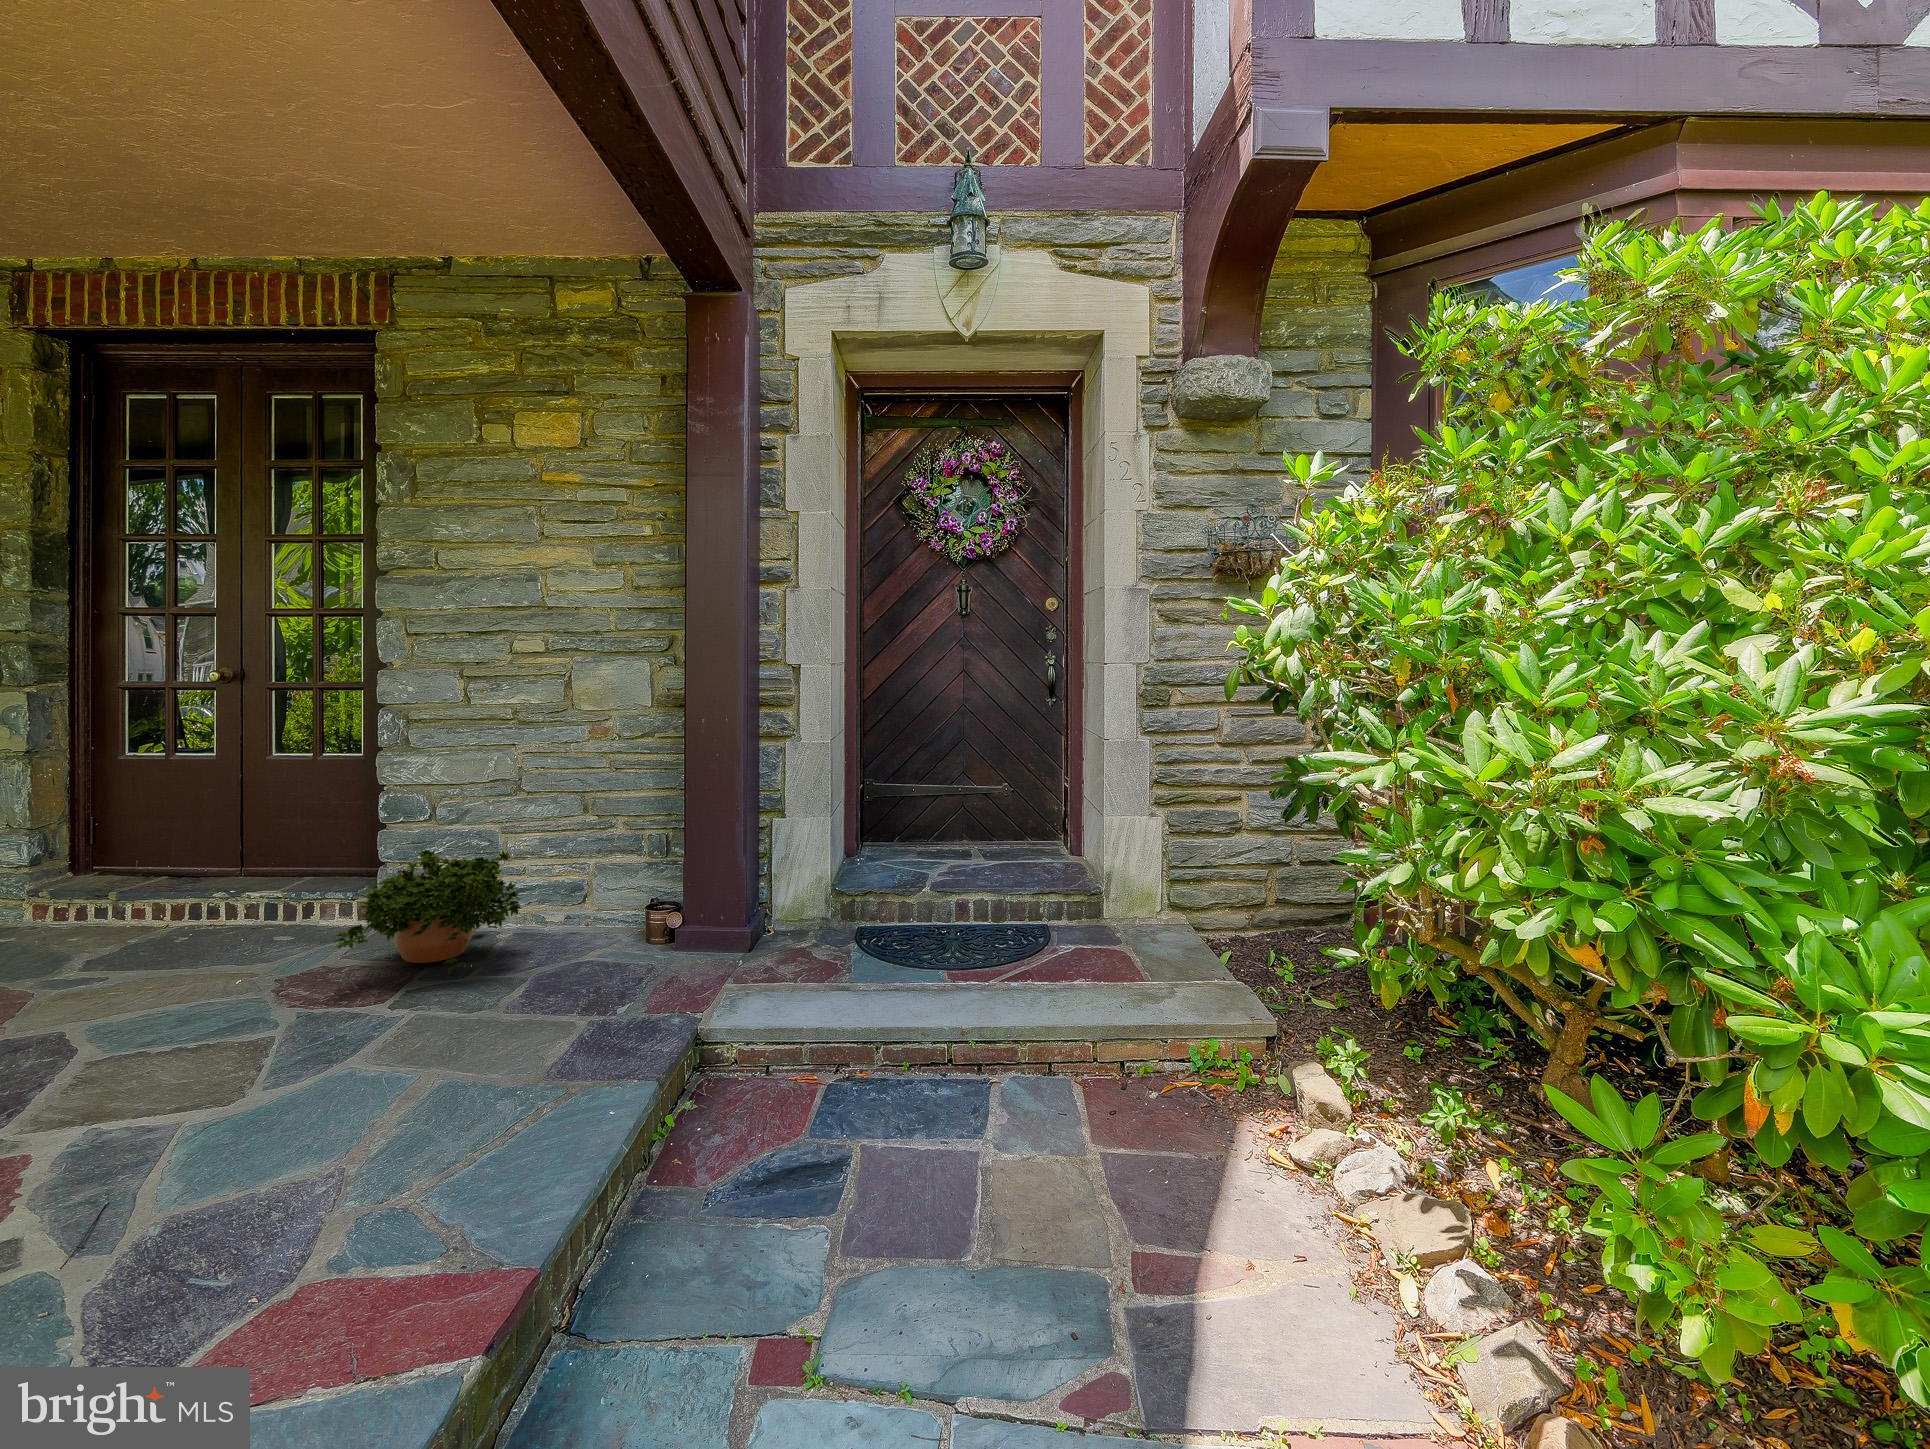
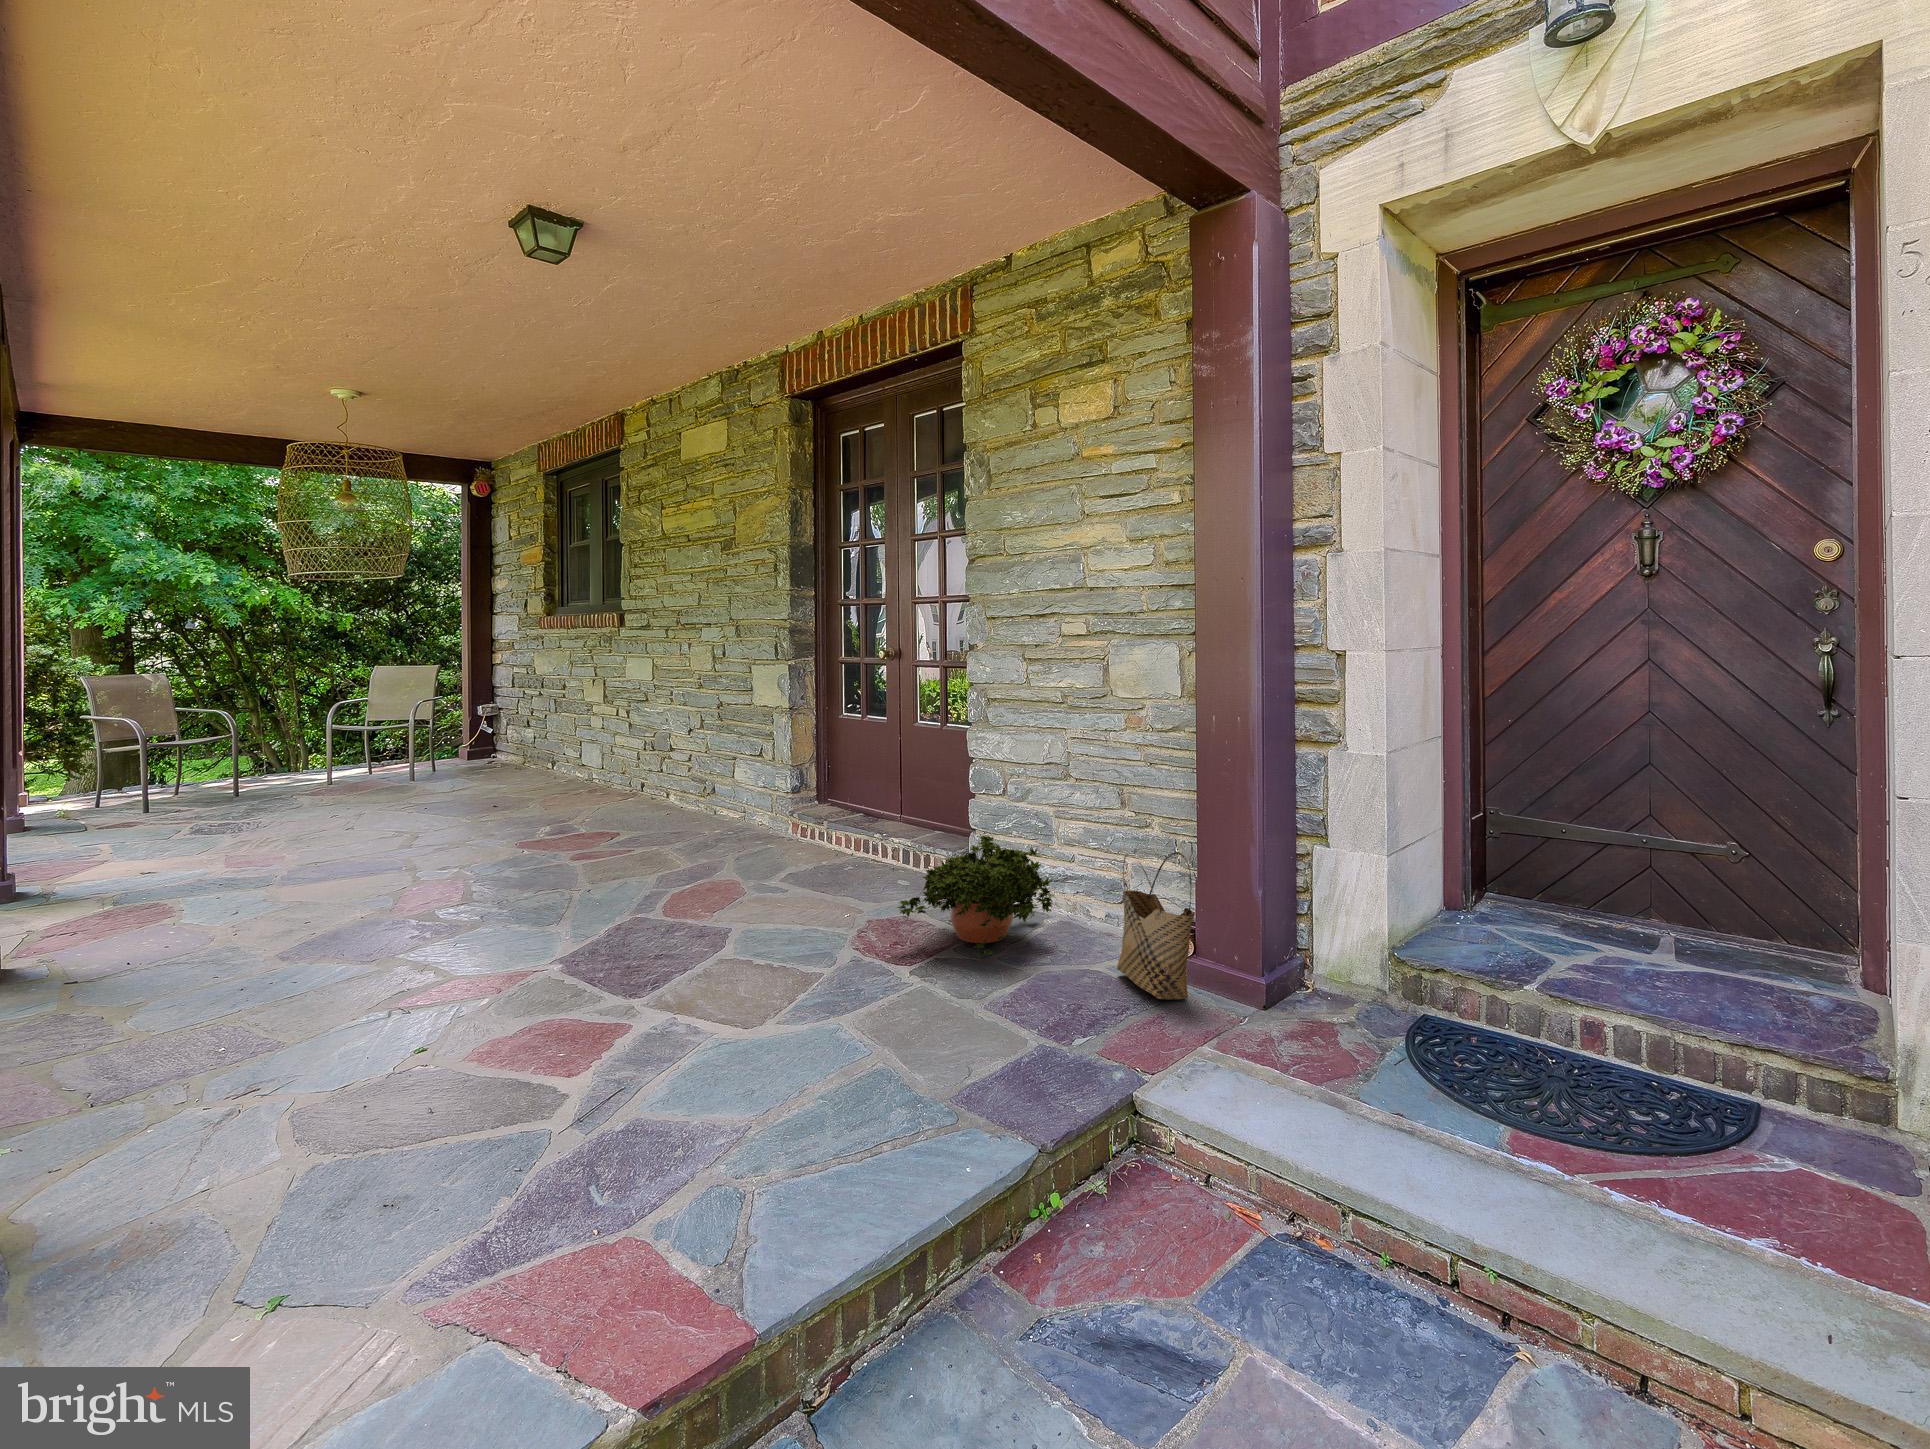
woven basket: none [609,834,696,961] -> present [1117,852,1195,1000]

